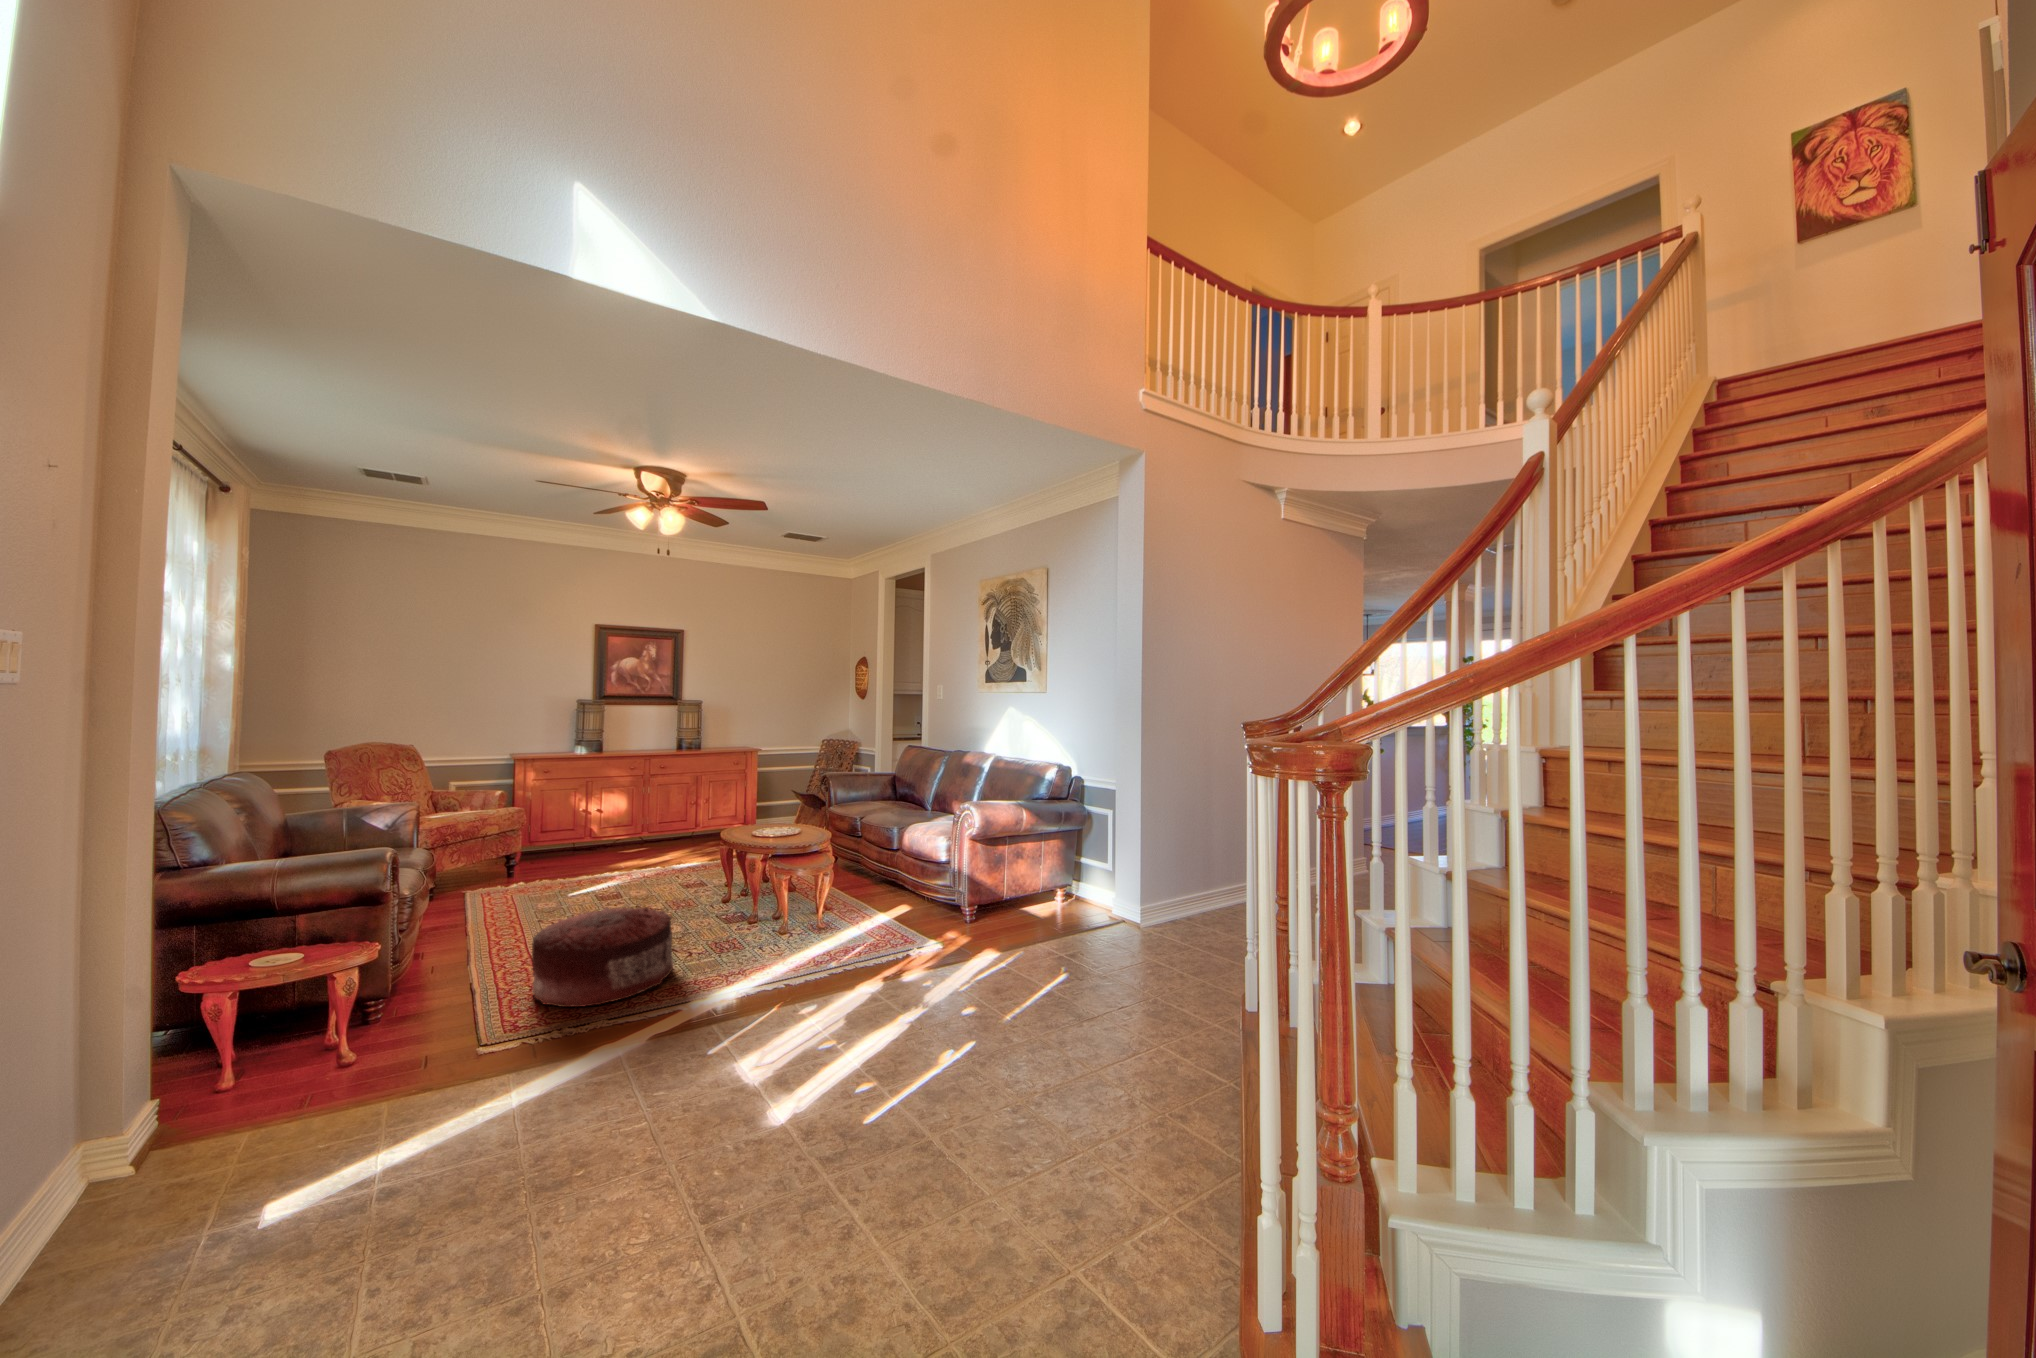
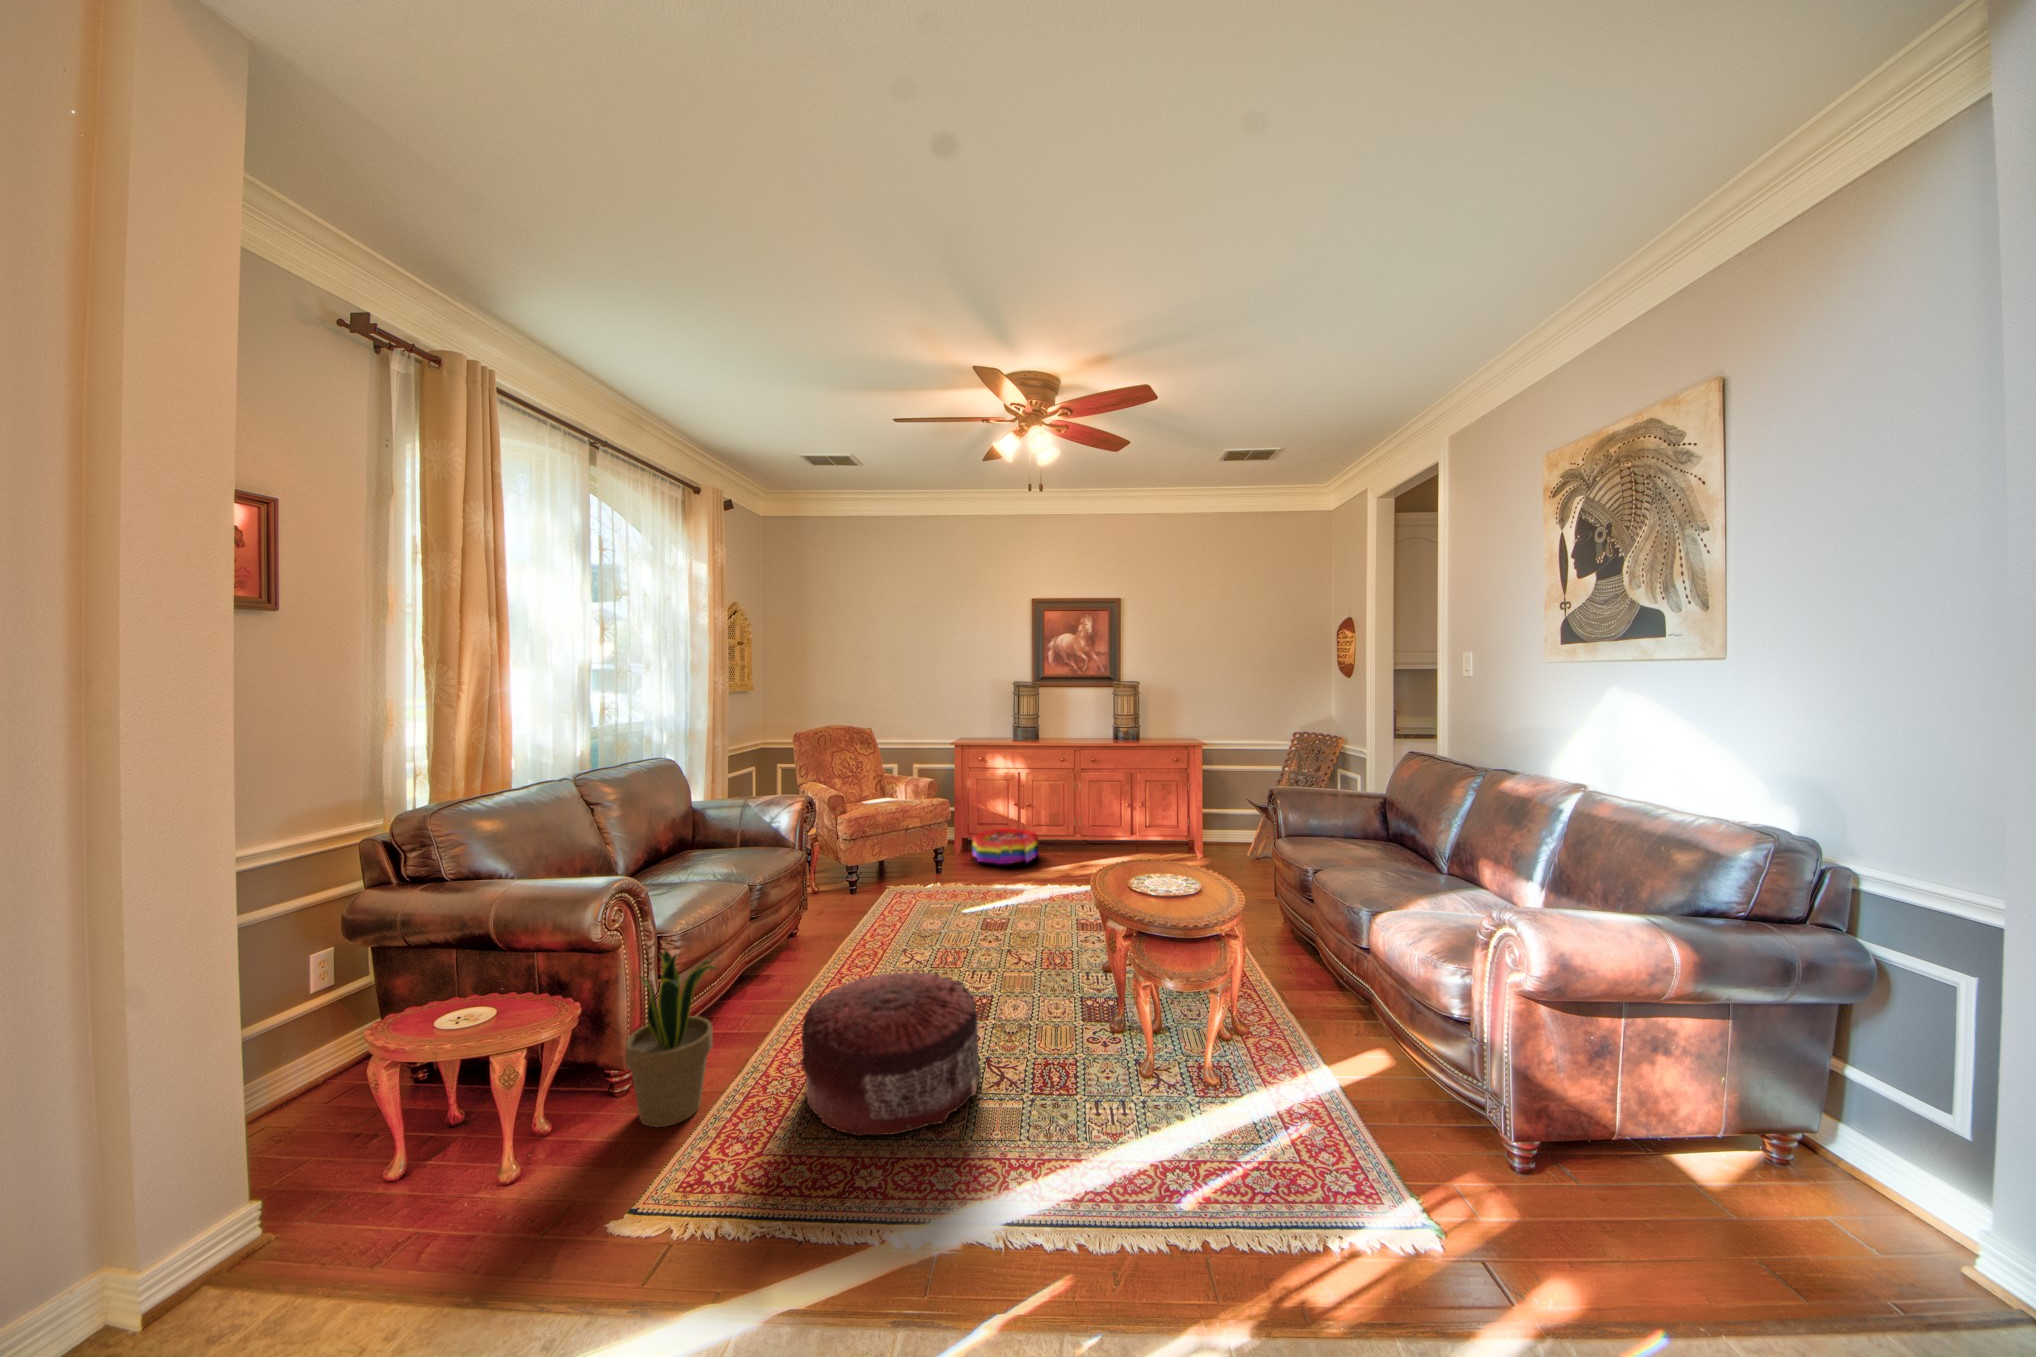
storage bin: none [541,832,613,865] -> present [972,828,1038,864]
potted plant: none [374,908,467,1047] -> present [625,950,716,1127]

